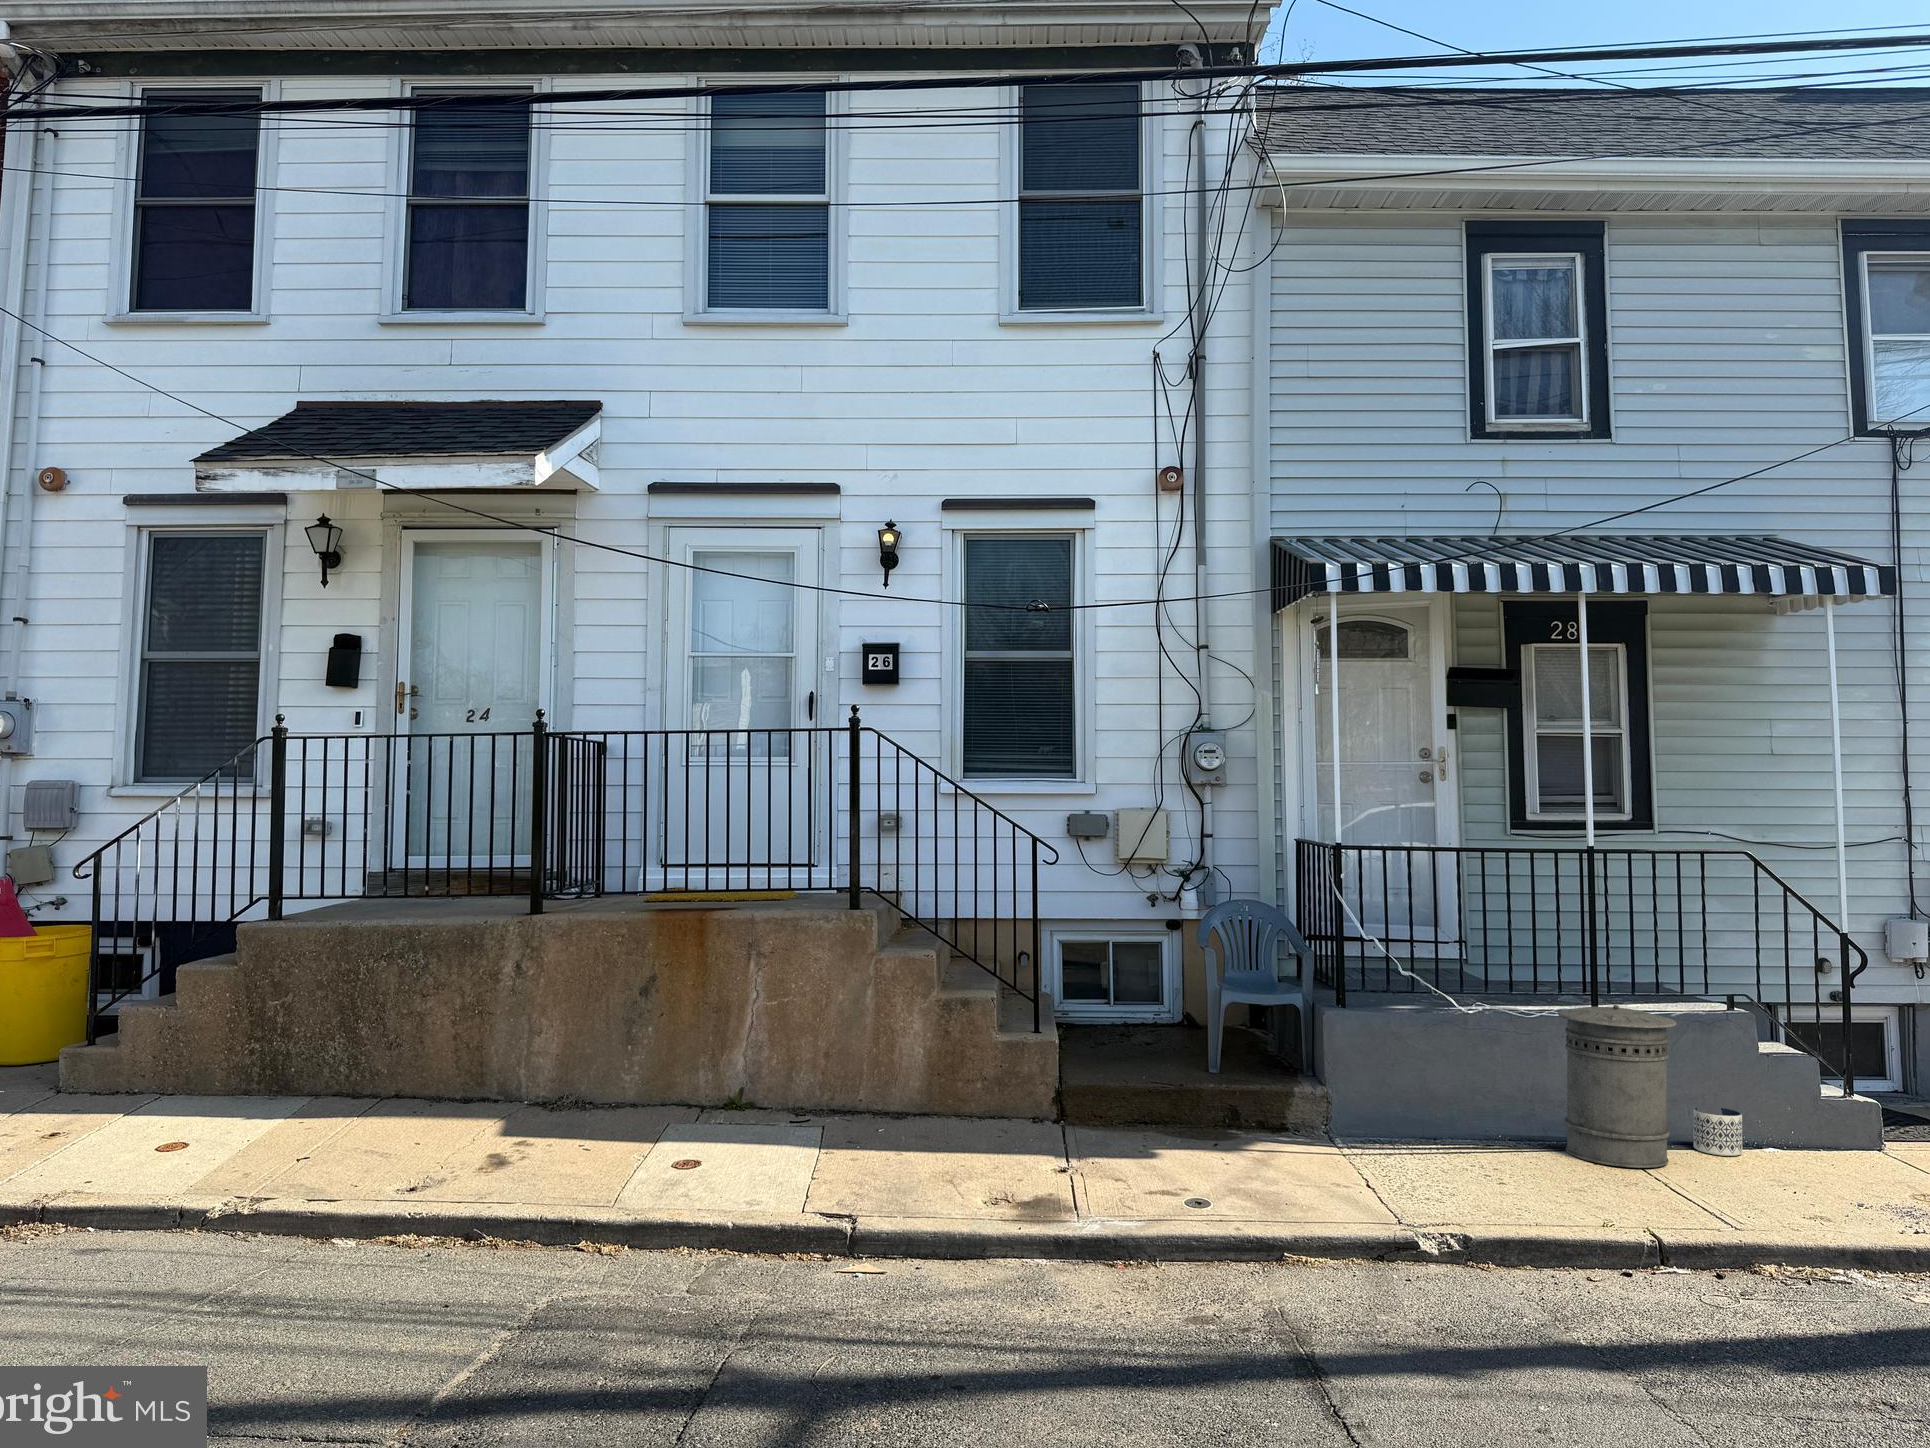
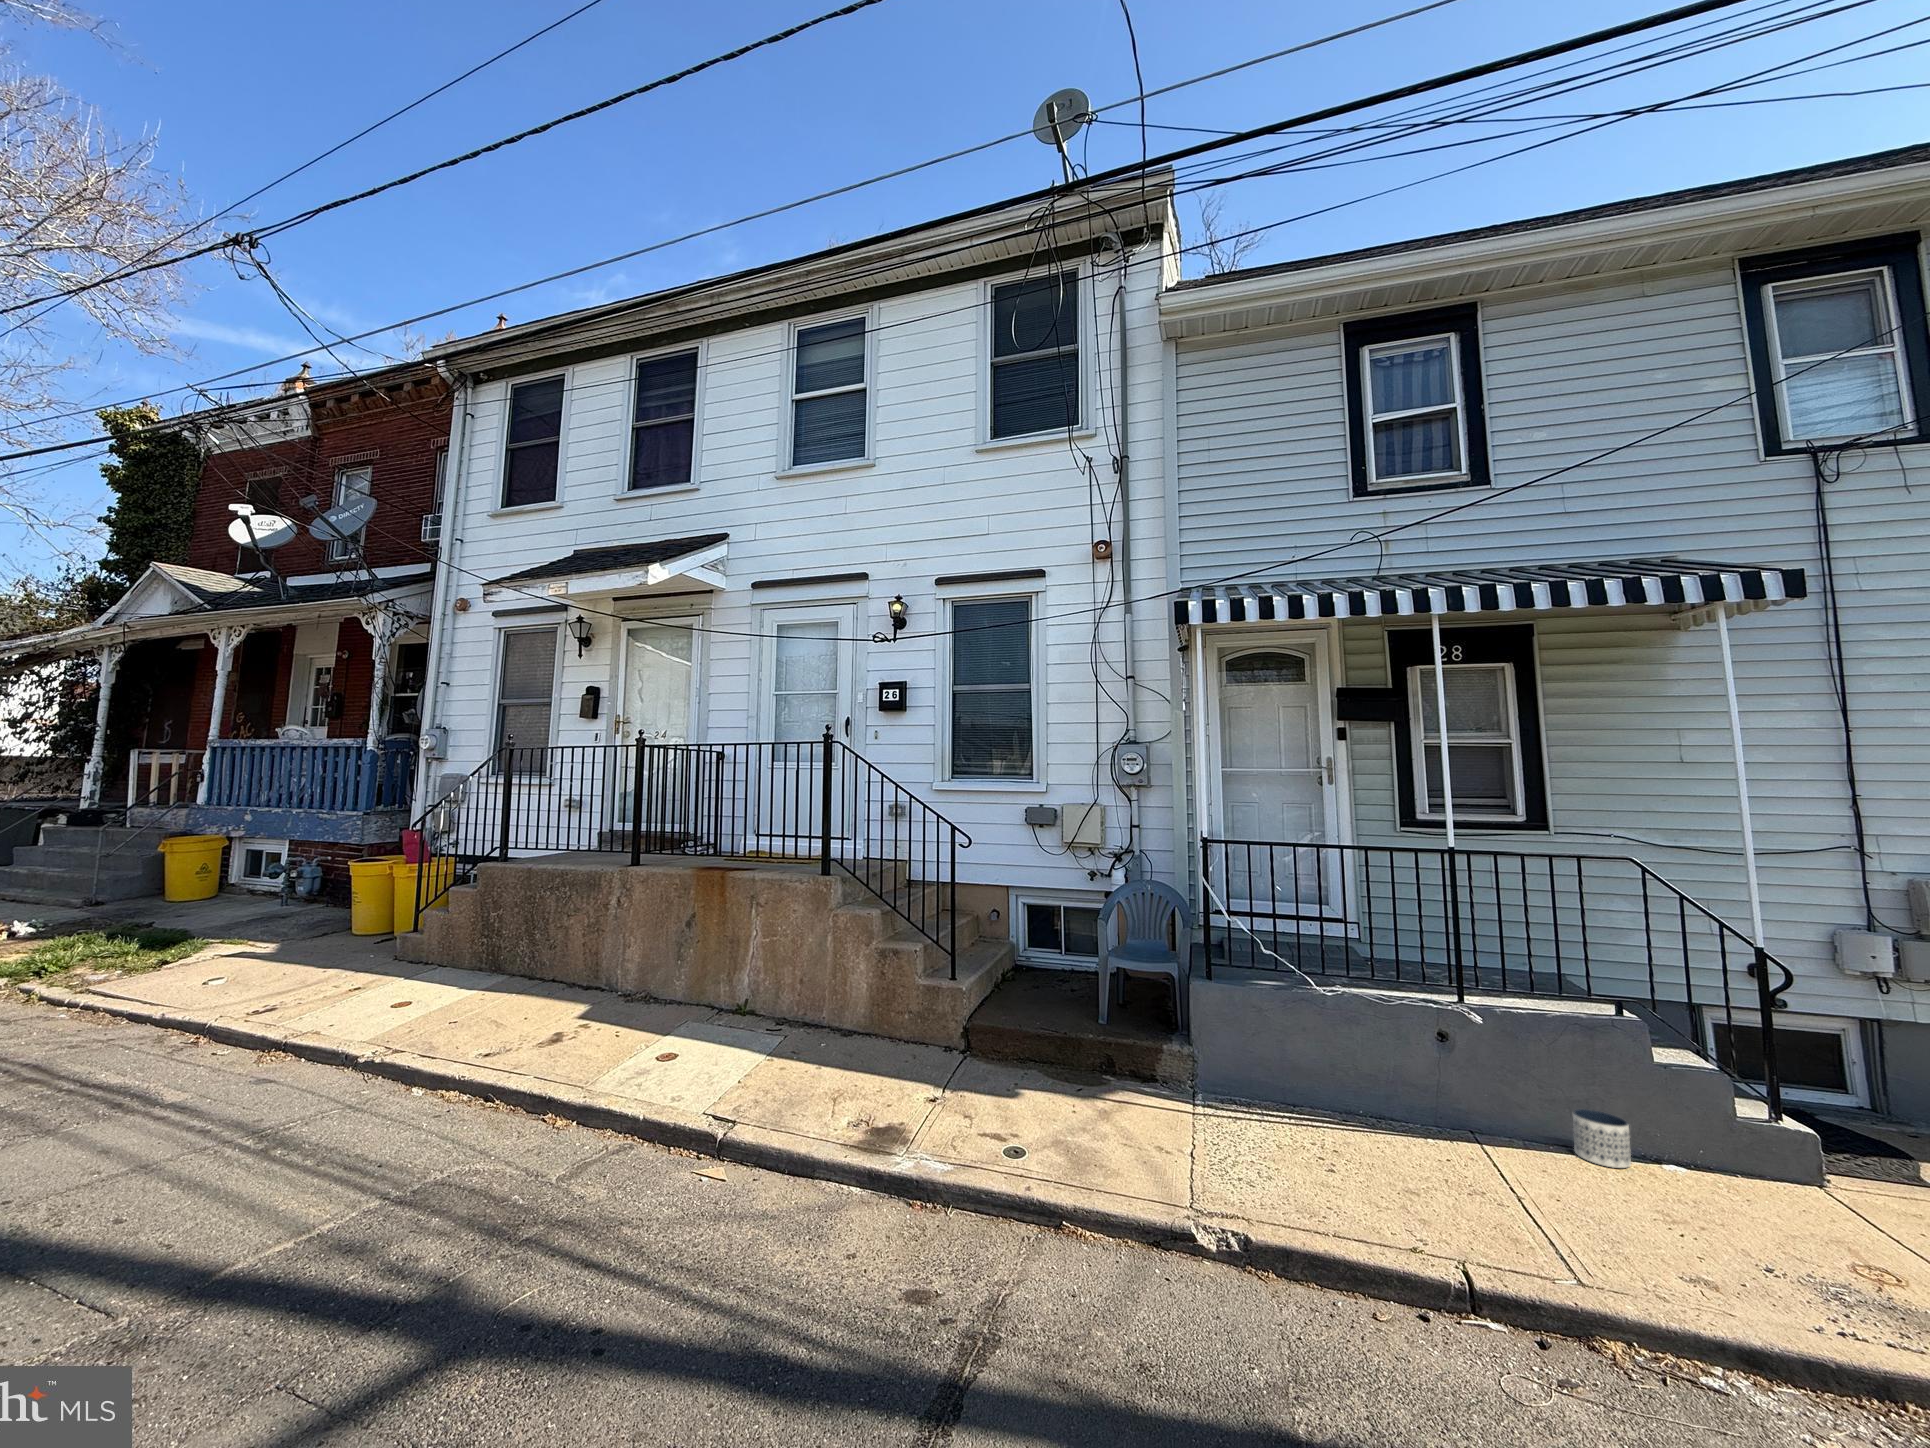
trash can: present [1558,1005,1676,1168] -> none [1412,1000,1539,1173]

